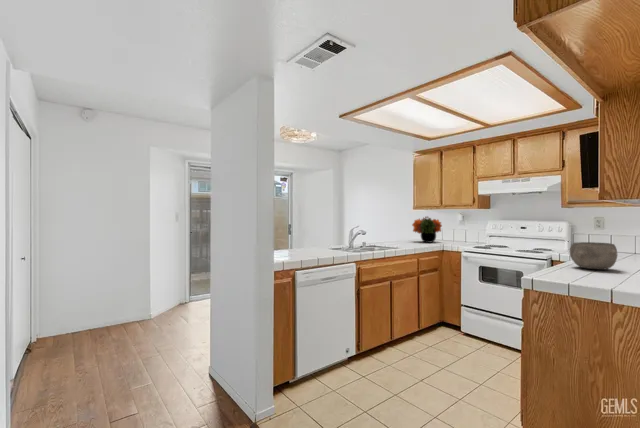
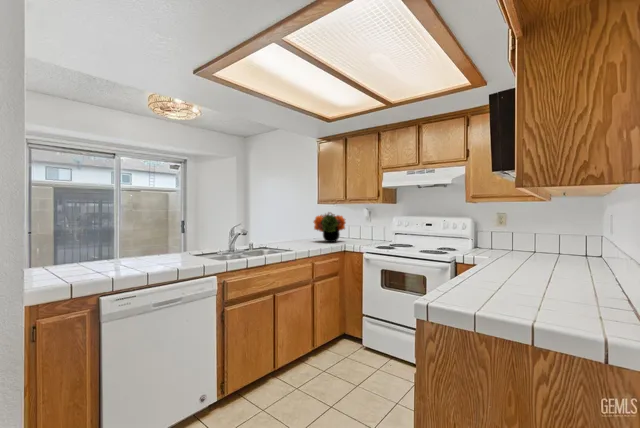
bowl: present [570,242,617,270] -> none [474,245,529,281]

